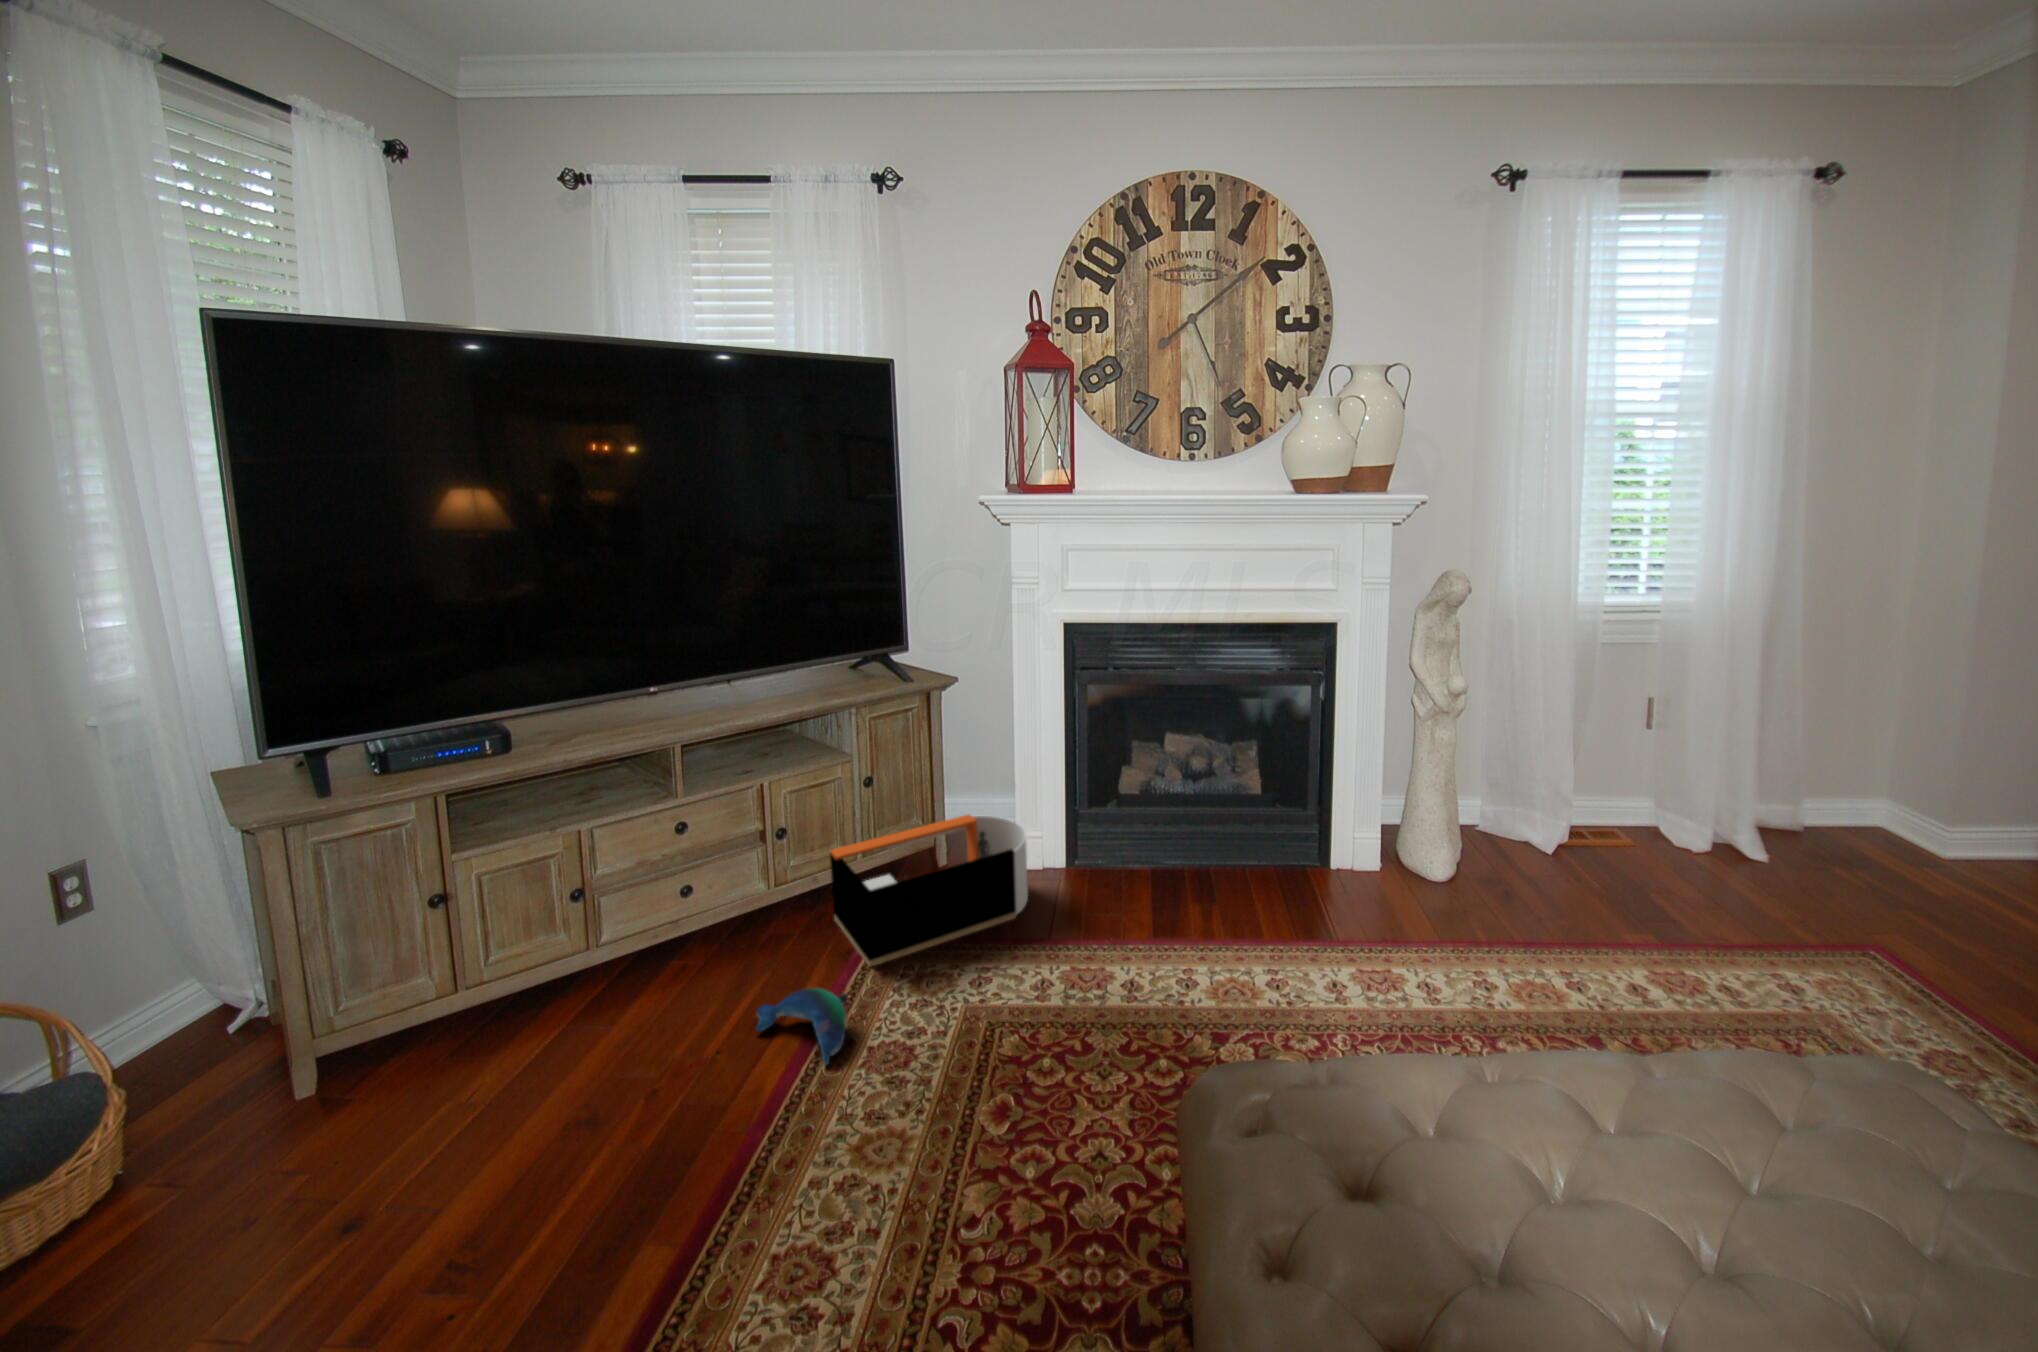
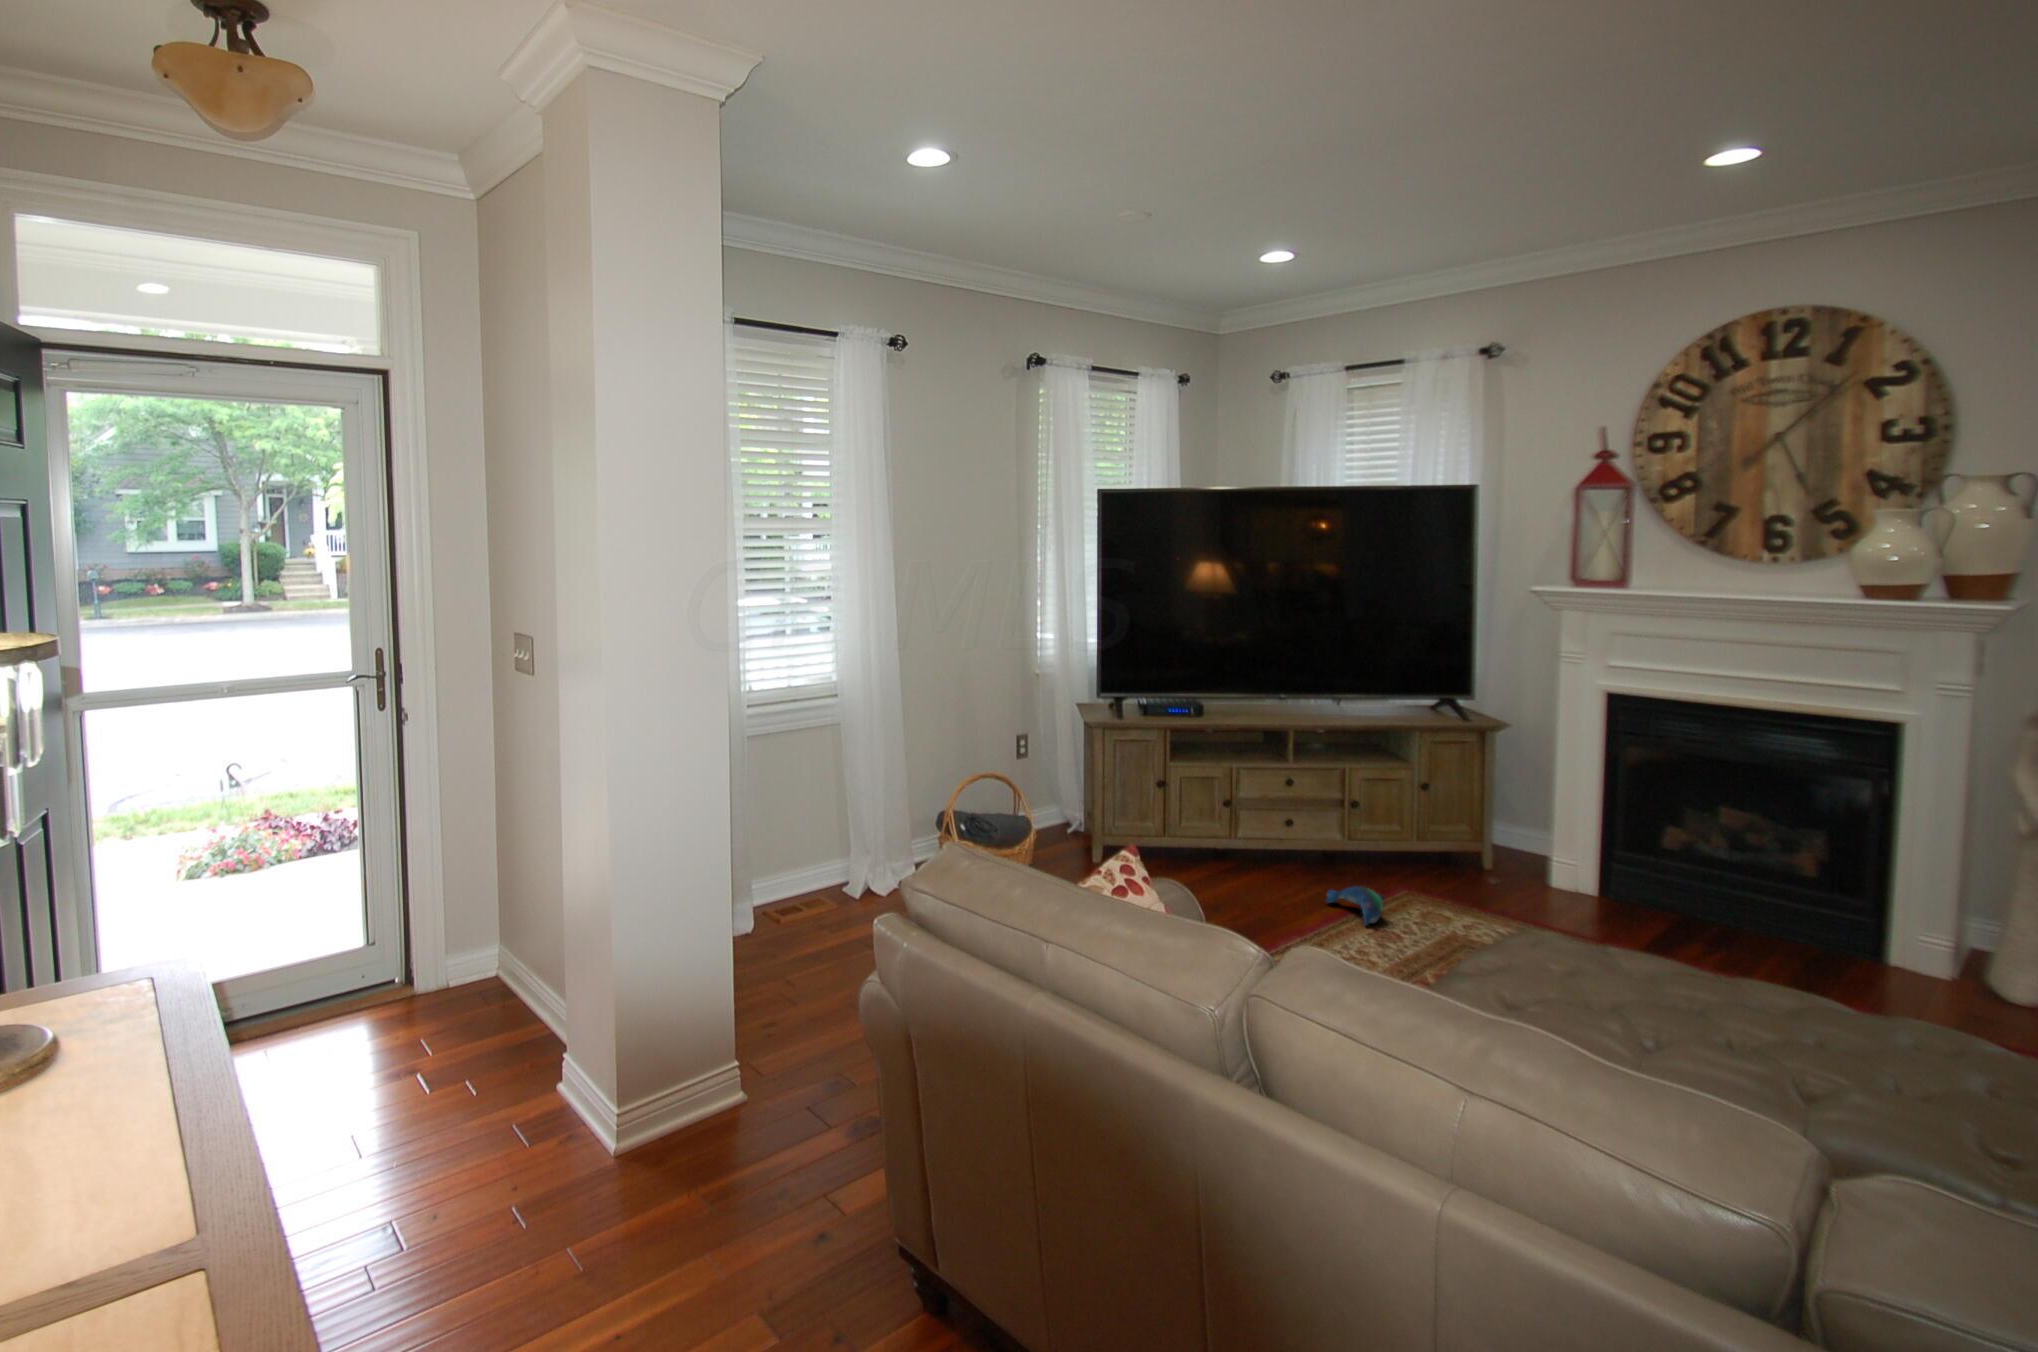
storage bin: present [830,815,1028,967] -> none [1387,823,1550,909]

